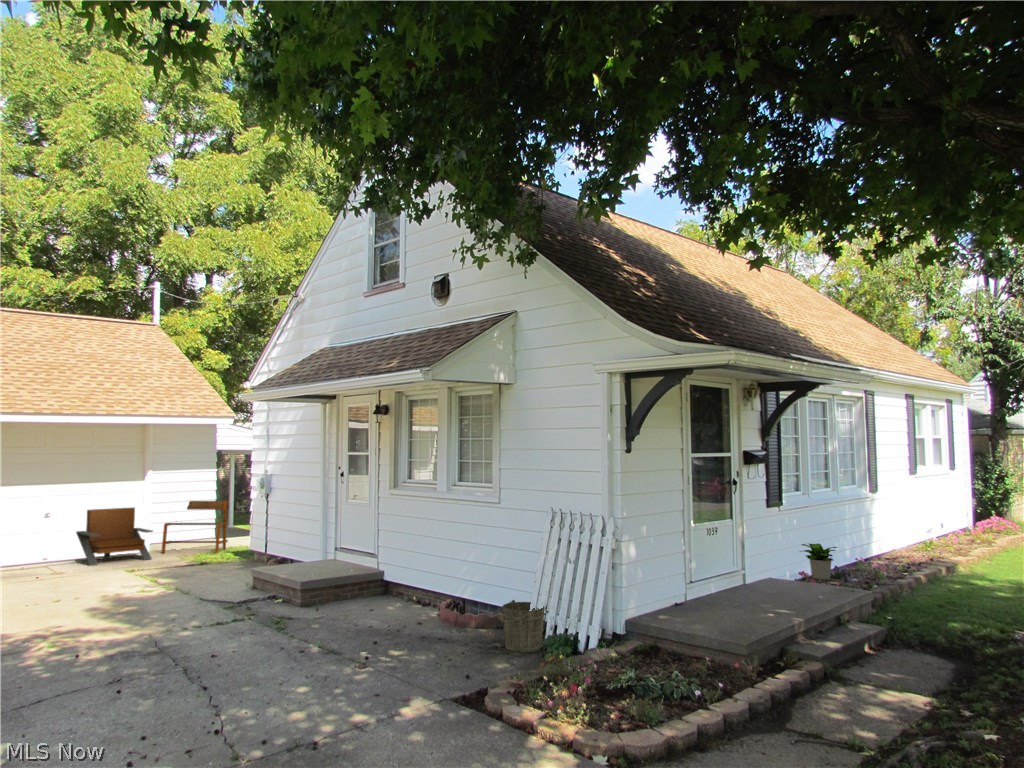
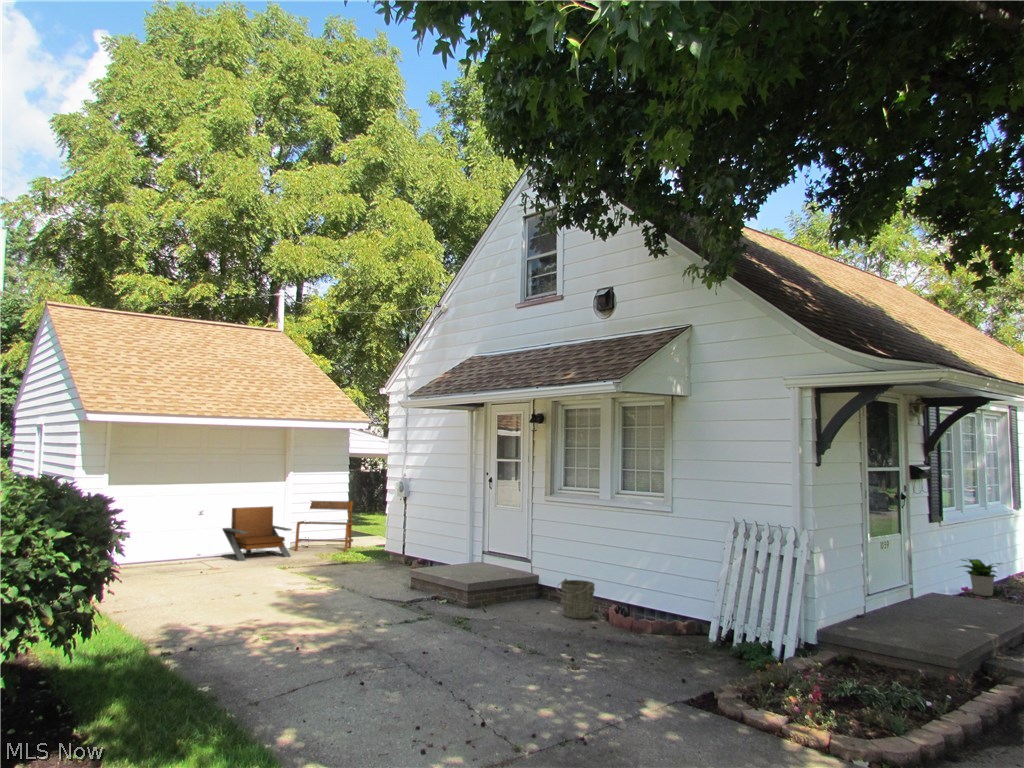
bucket: present [497,600,545,652] -> present [558,579,595,618]

